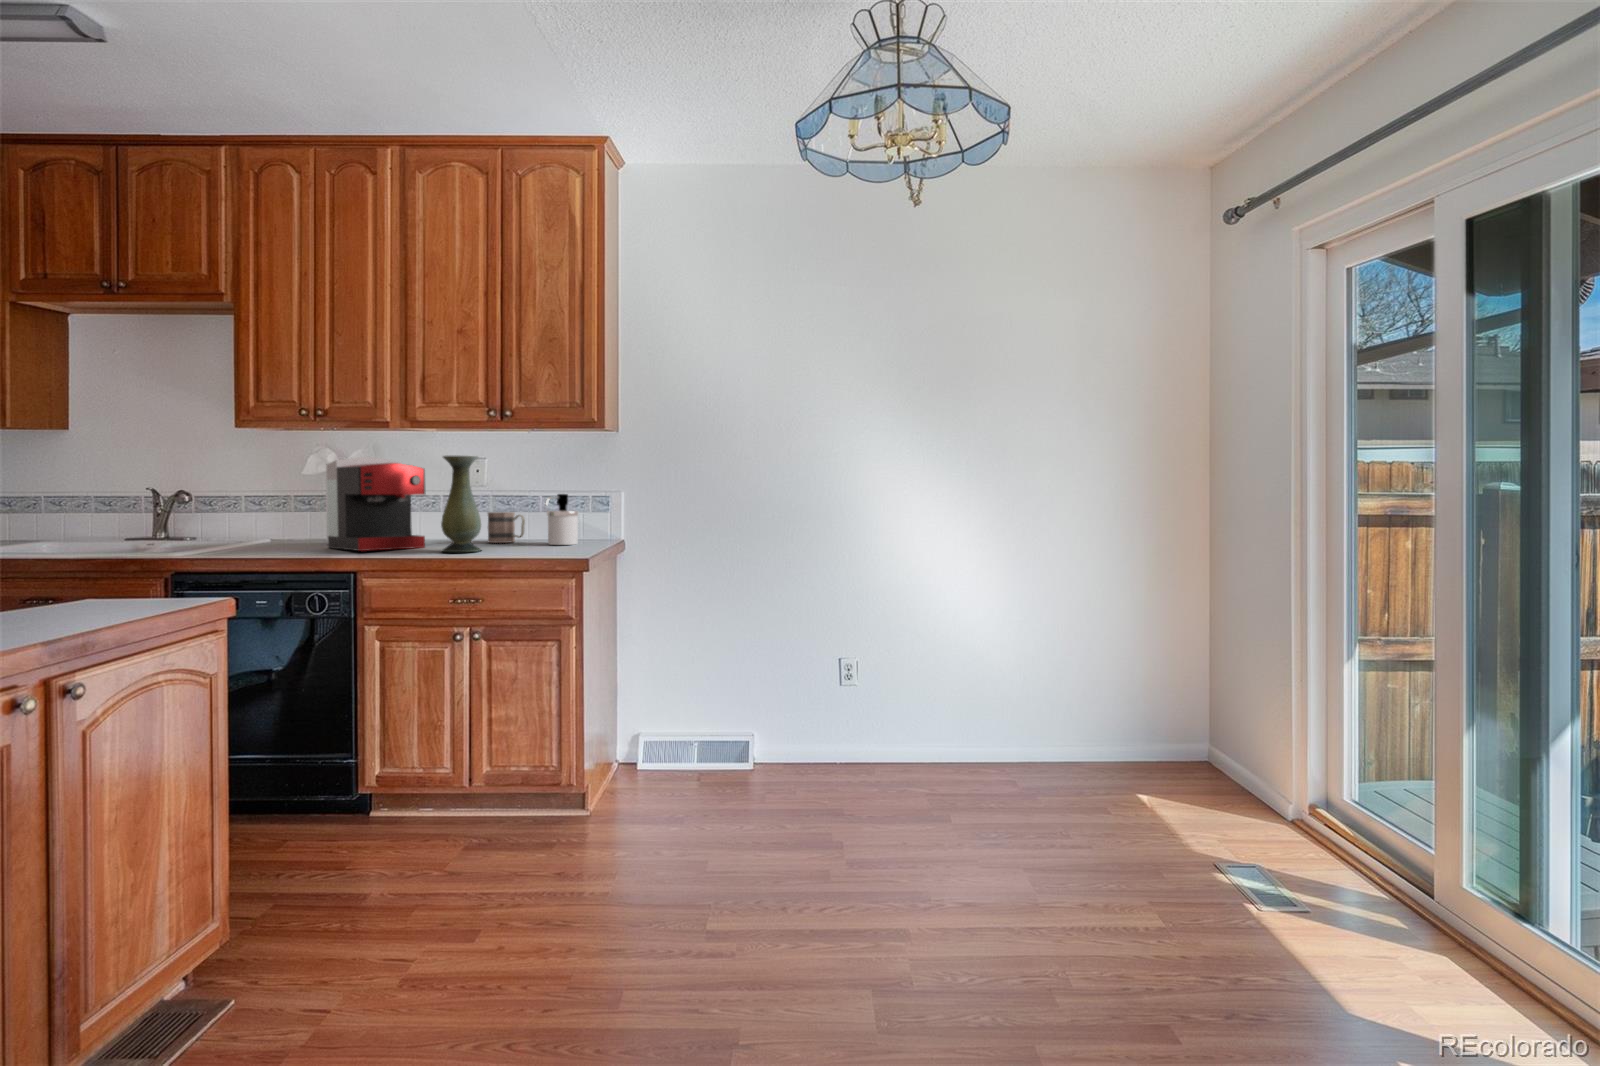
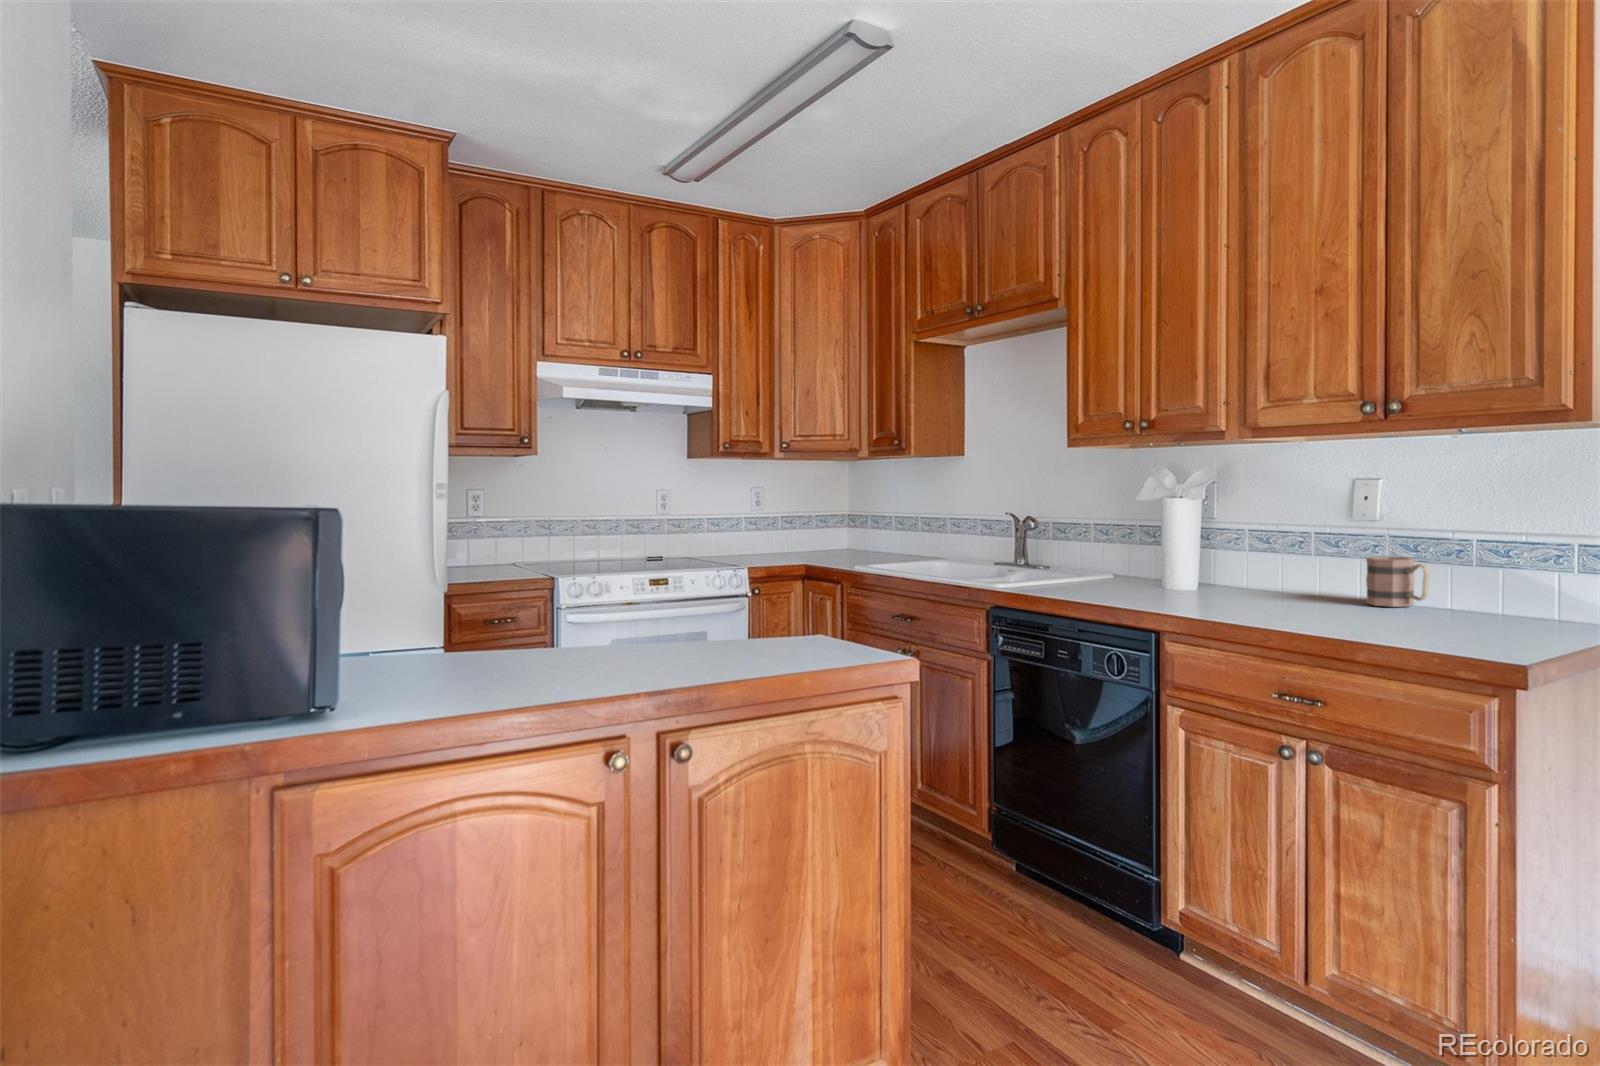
vase: present [441,456,481,552] -> none [1276,479,1341,625]
coffee maker: present [326,457,426,551] -> none [1148,480,1267,607]
soap dispenser: present [545,494,579,545] -> none [1456,534,1532,624]

